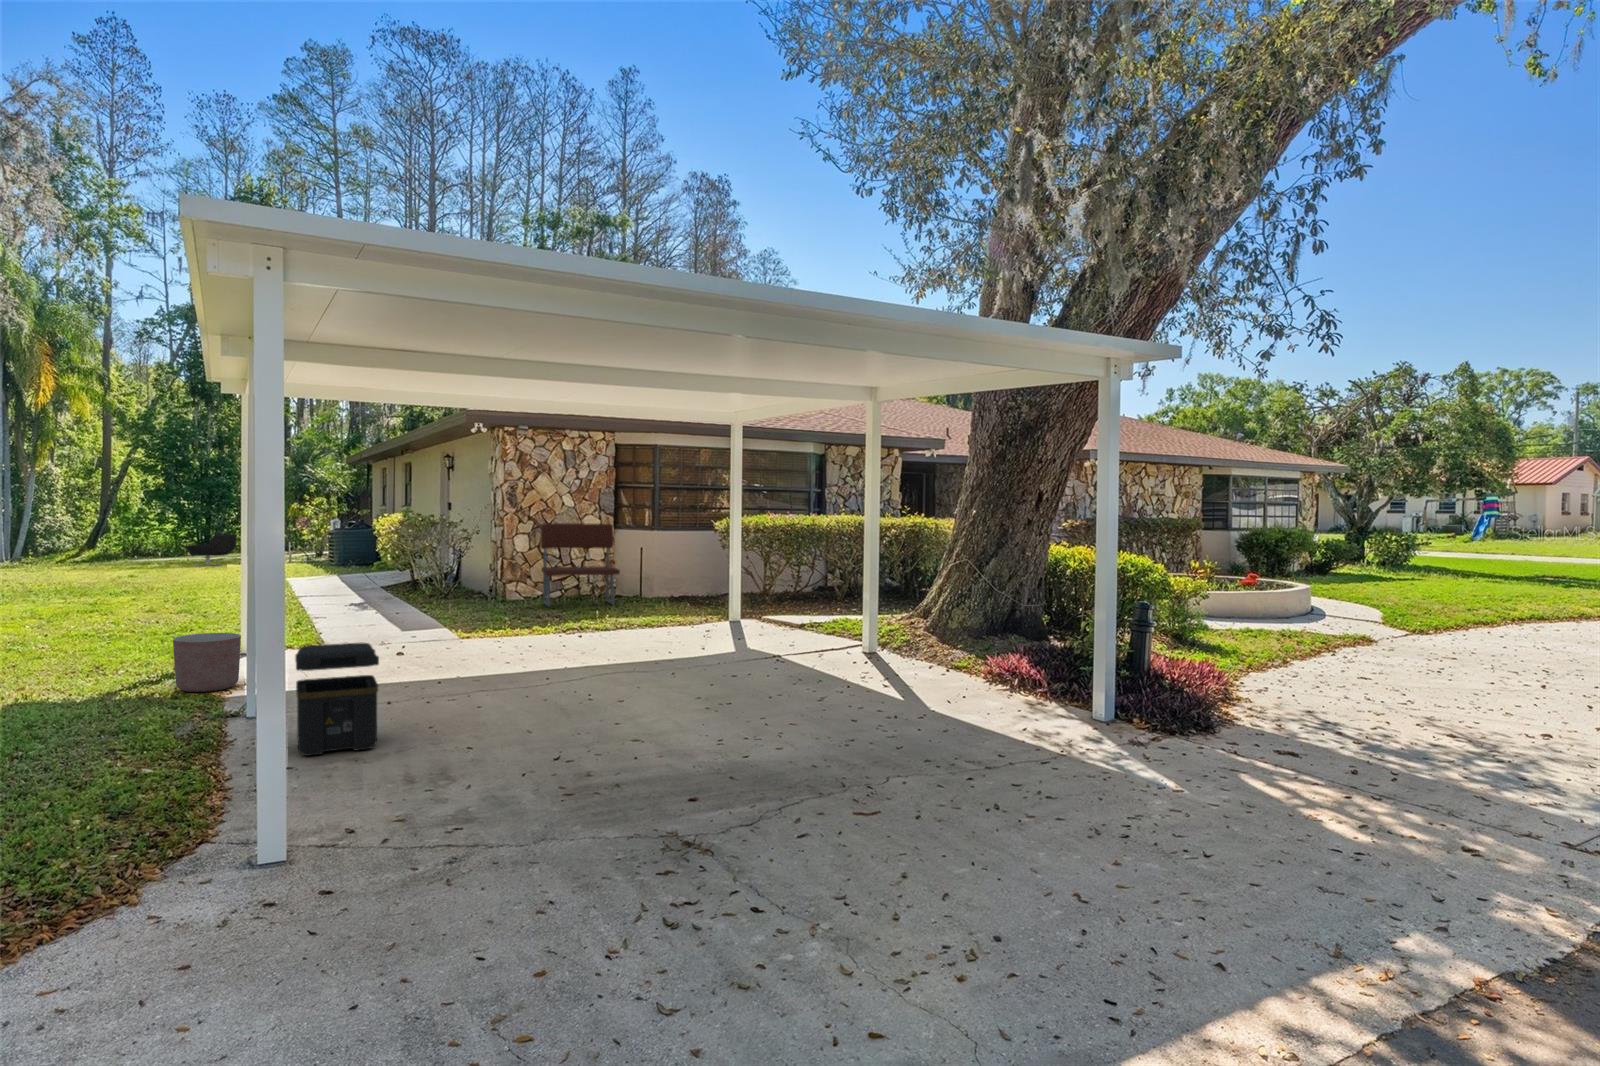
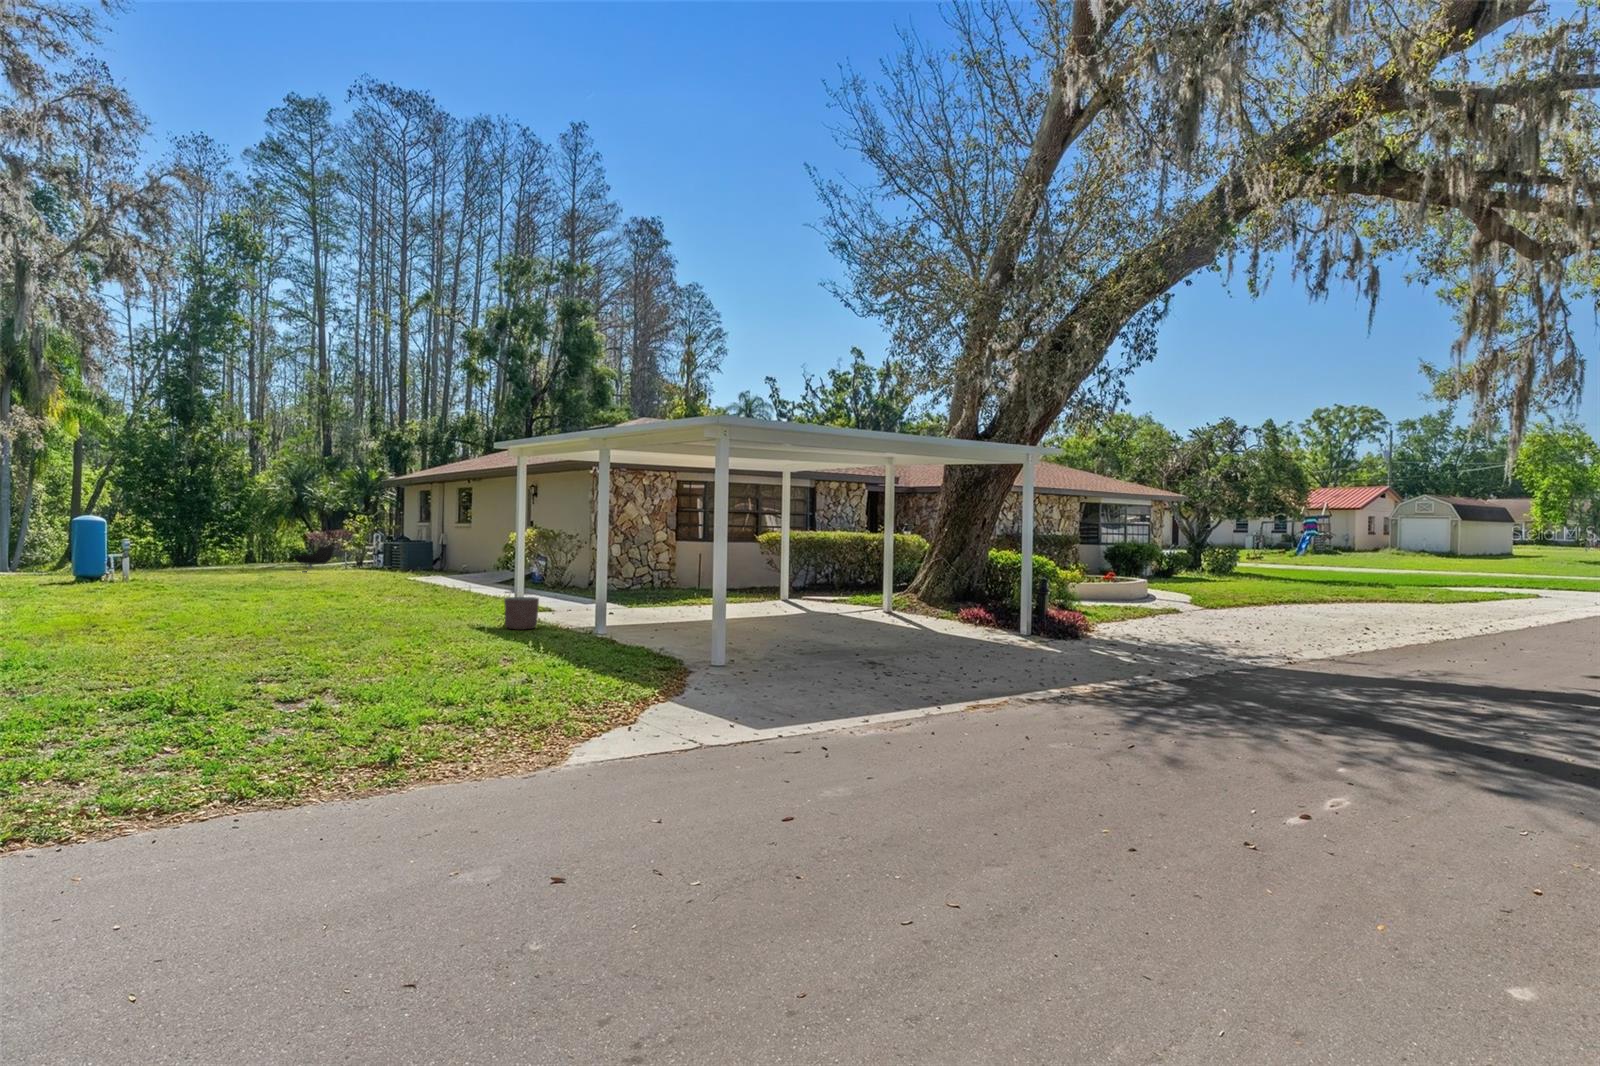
bench: present [540,523,620,607] -> none [630,536,687,595]
toolbox: present [295,643,379,756] -> none [628,593,674,648]

